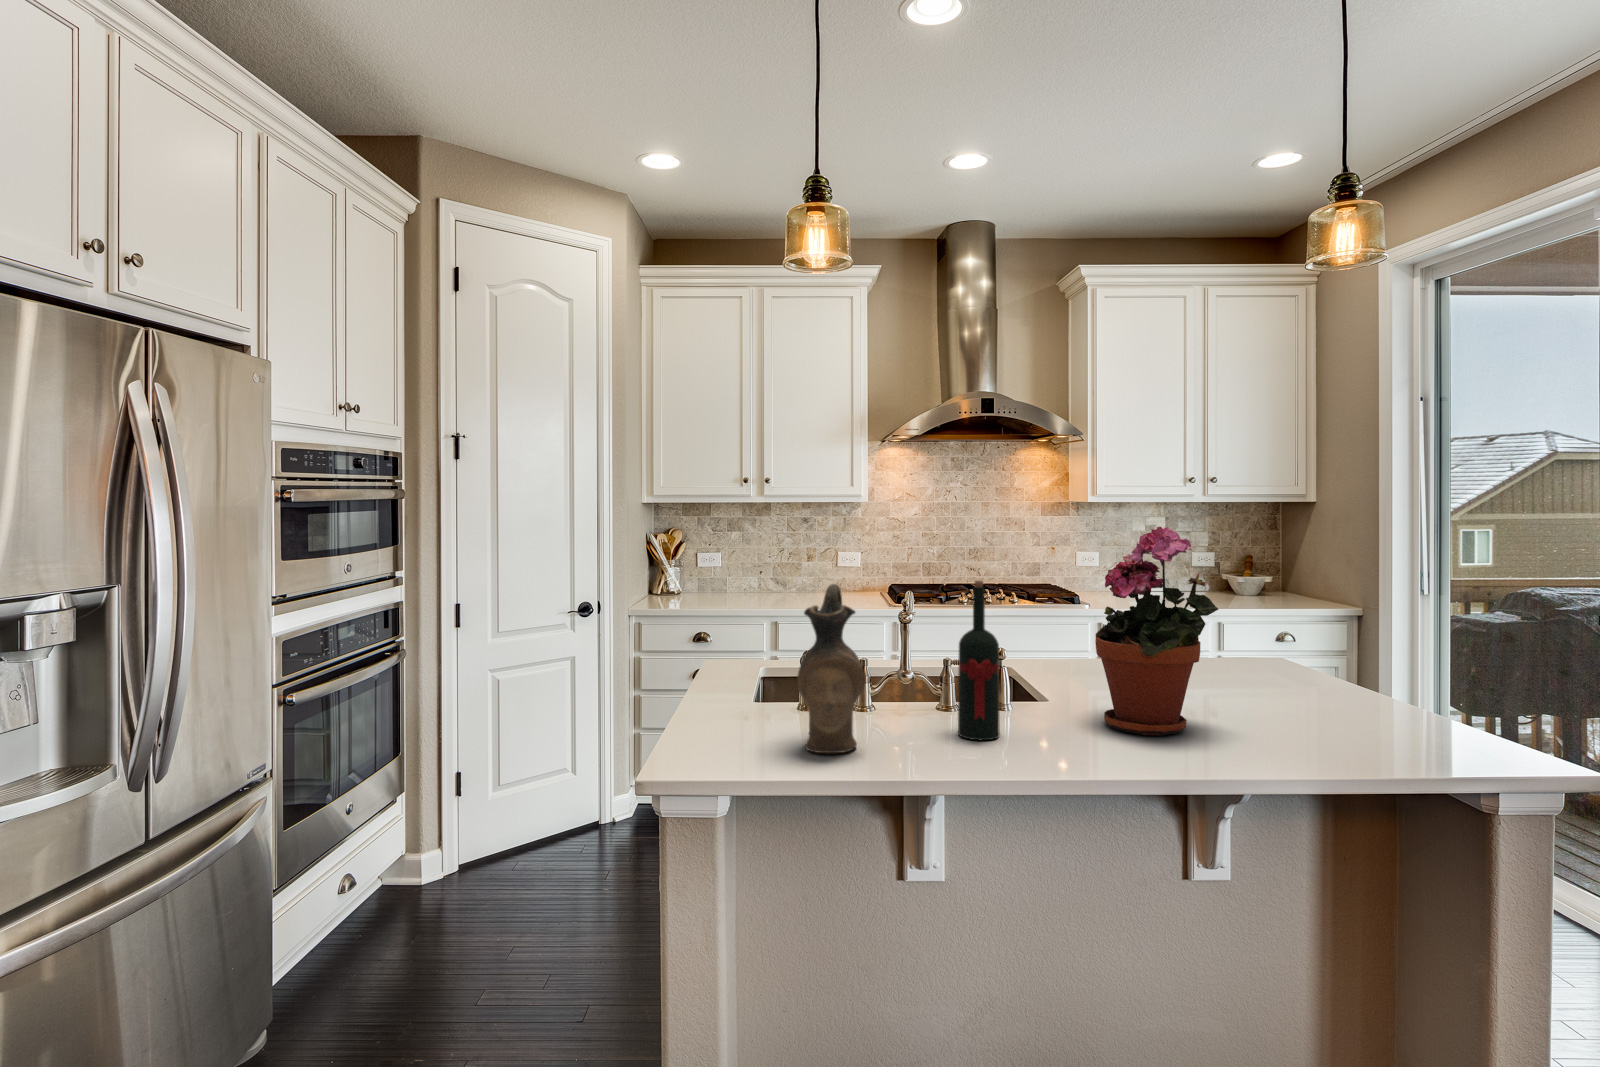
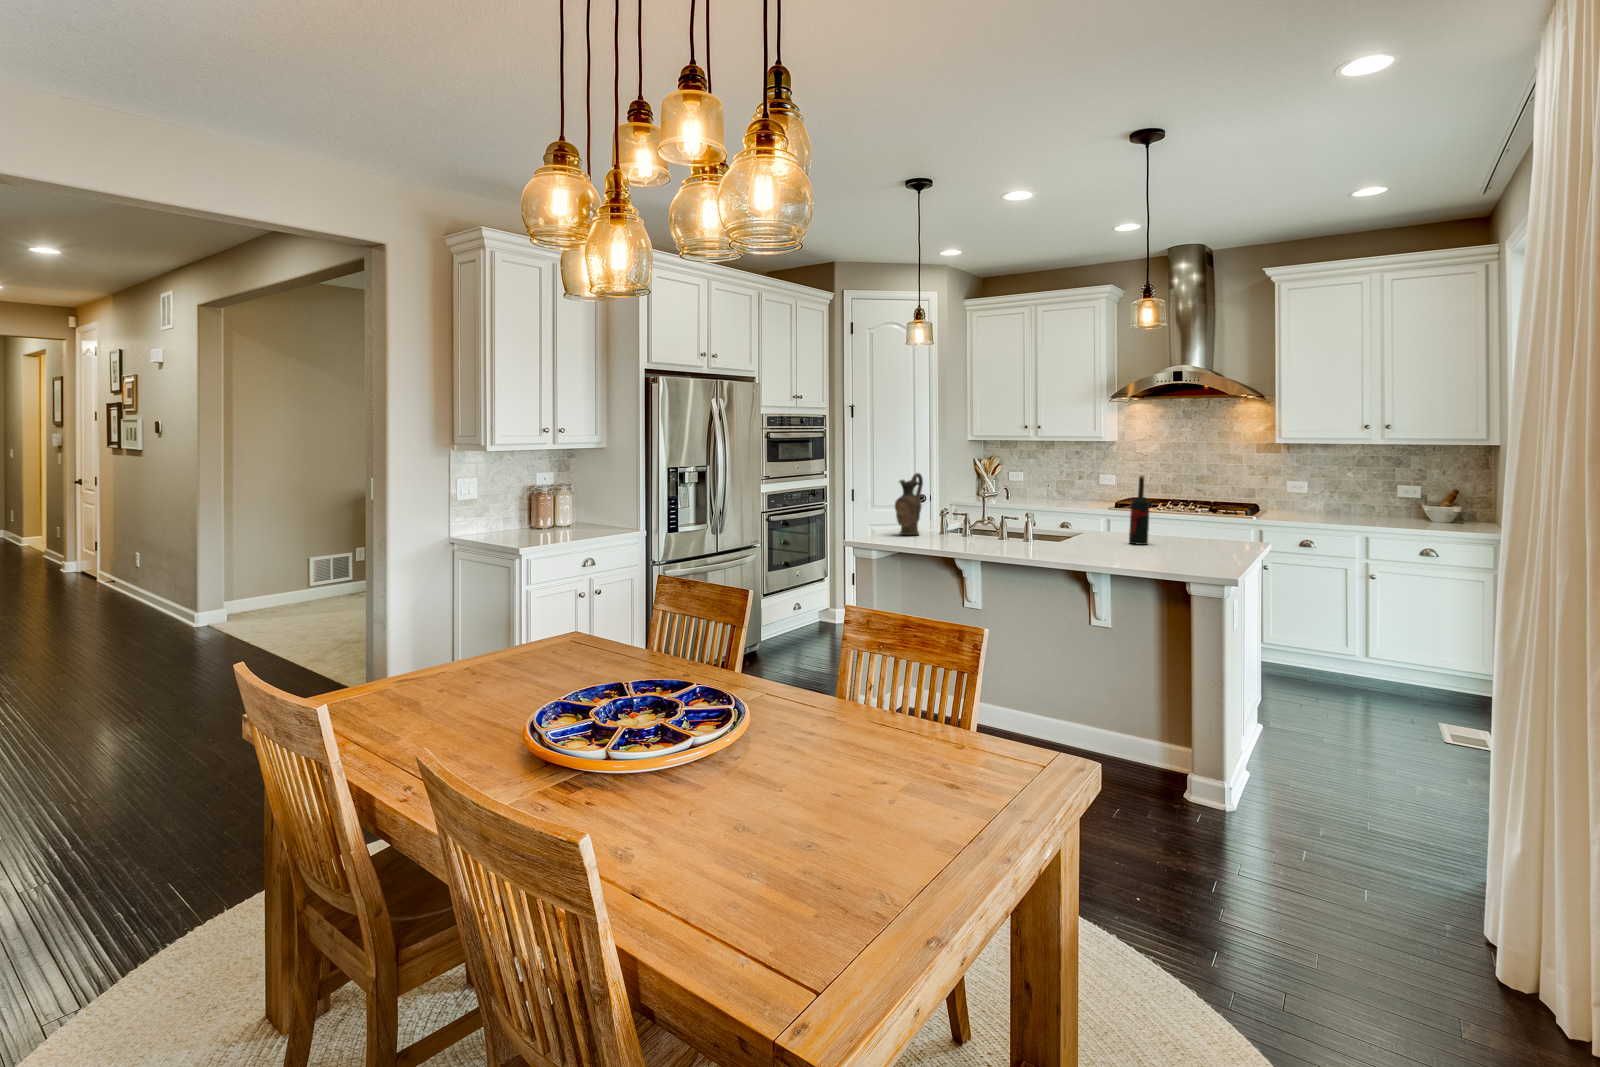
potted plant: present [1095,527,1218,735] -> none [1025,453,1074,543]
wine bottle: present [958,580,1000,740] -> present [1129,475,1150,545]

